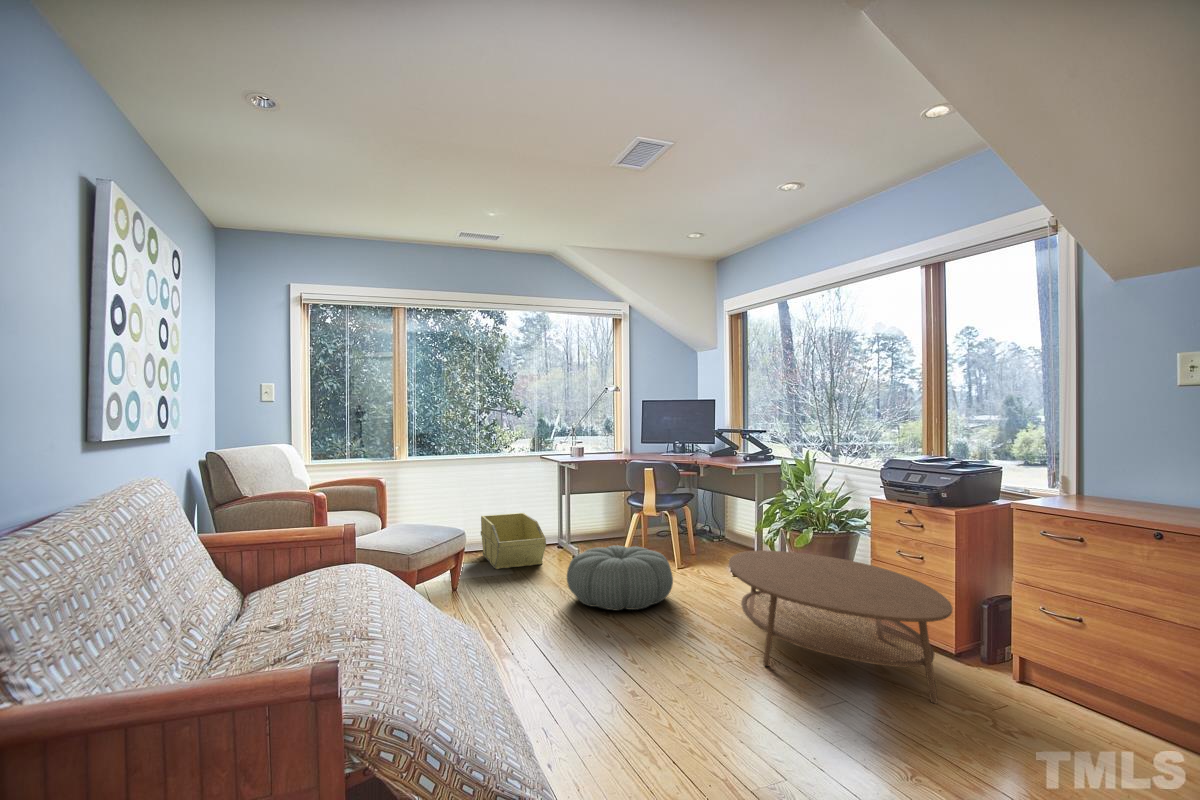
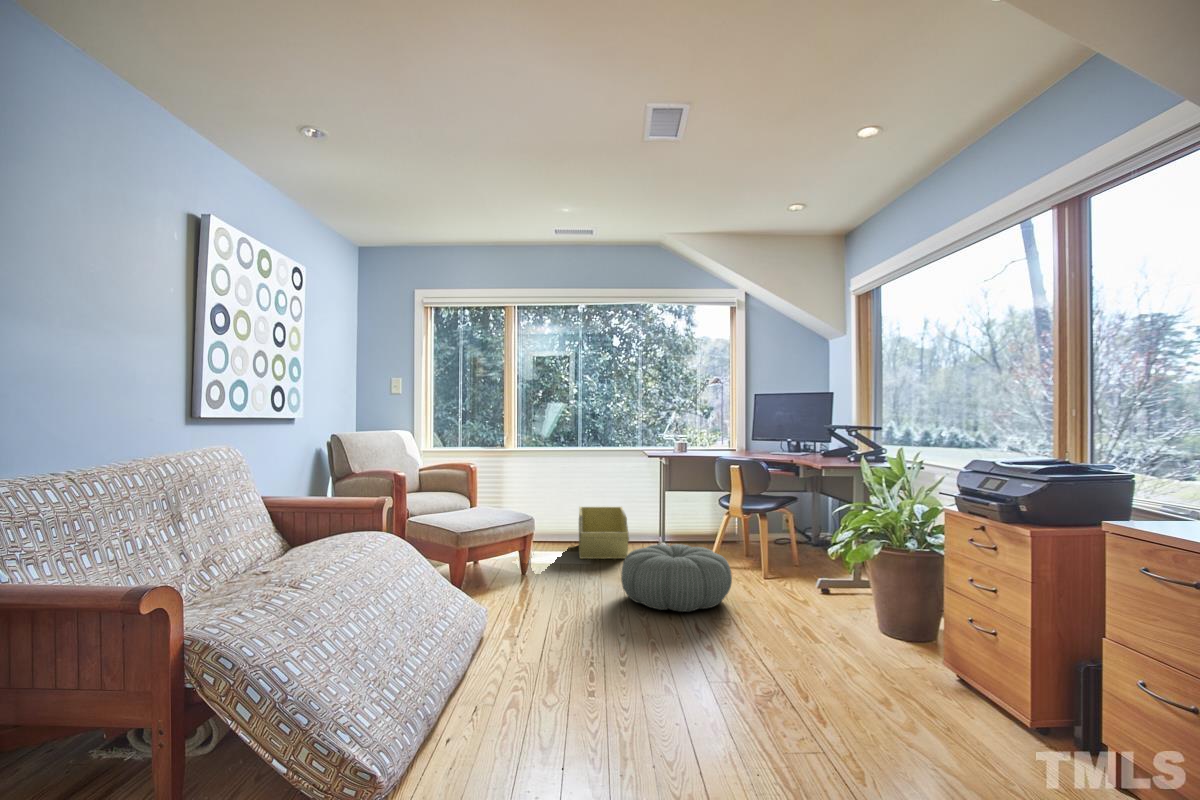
coffee table: present [729,550,952,704] -> none [760,561,994,763]

